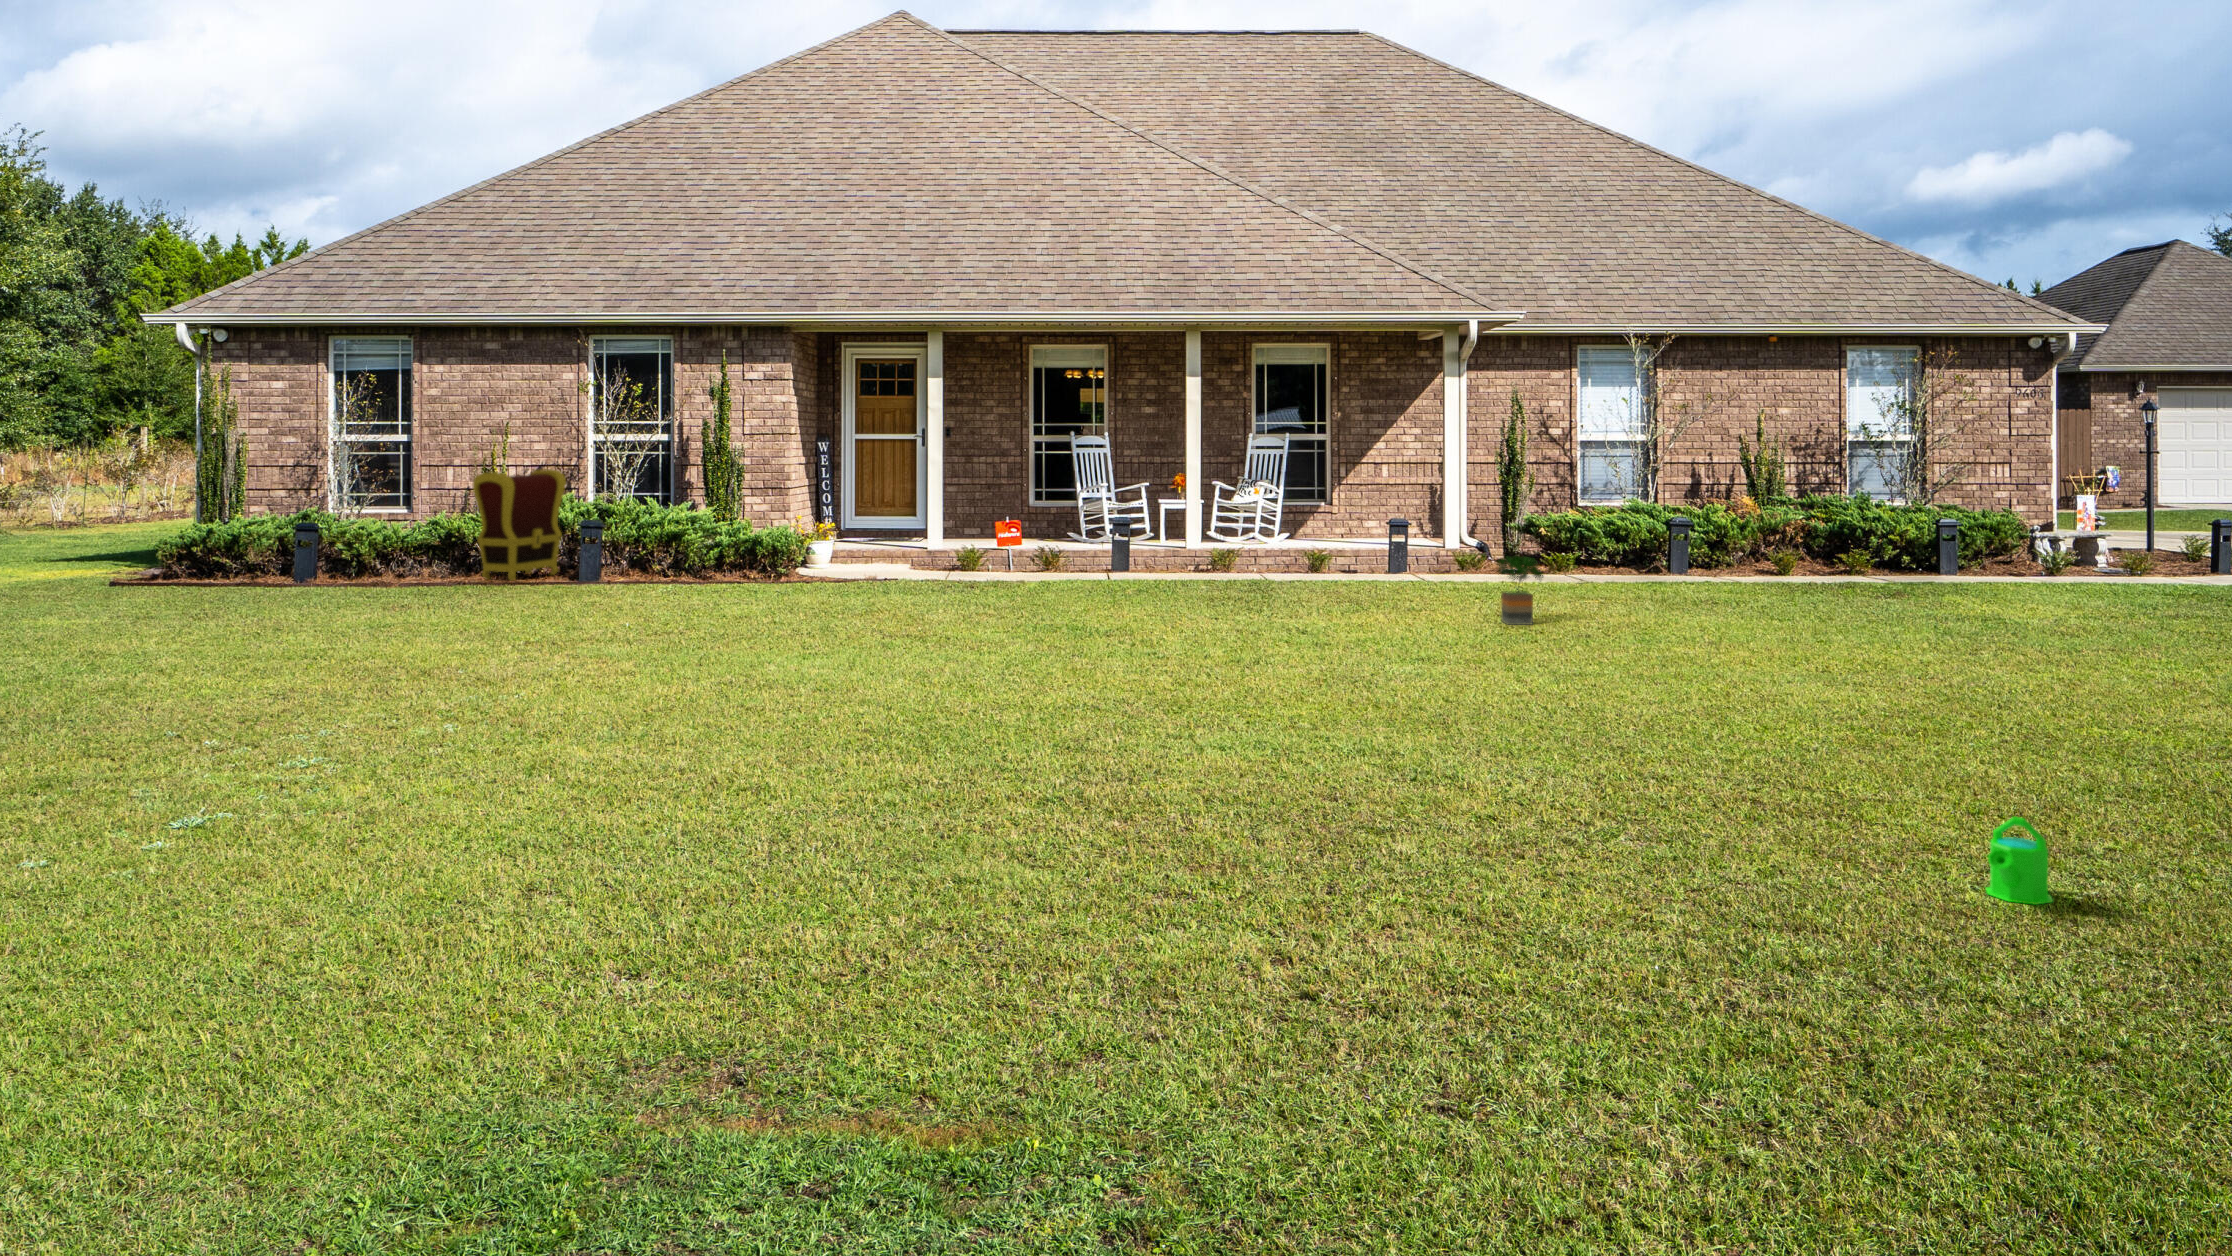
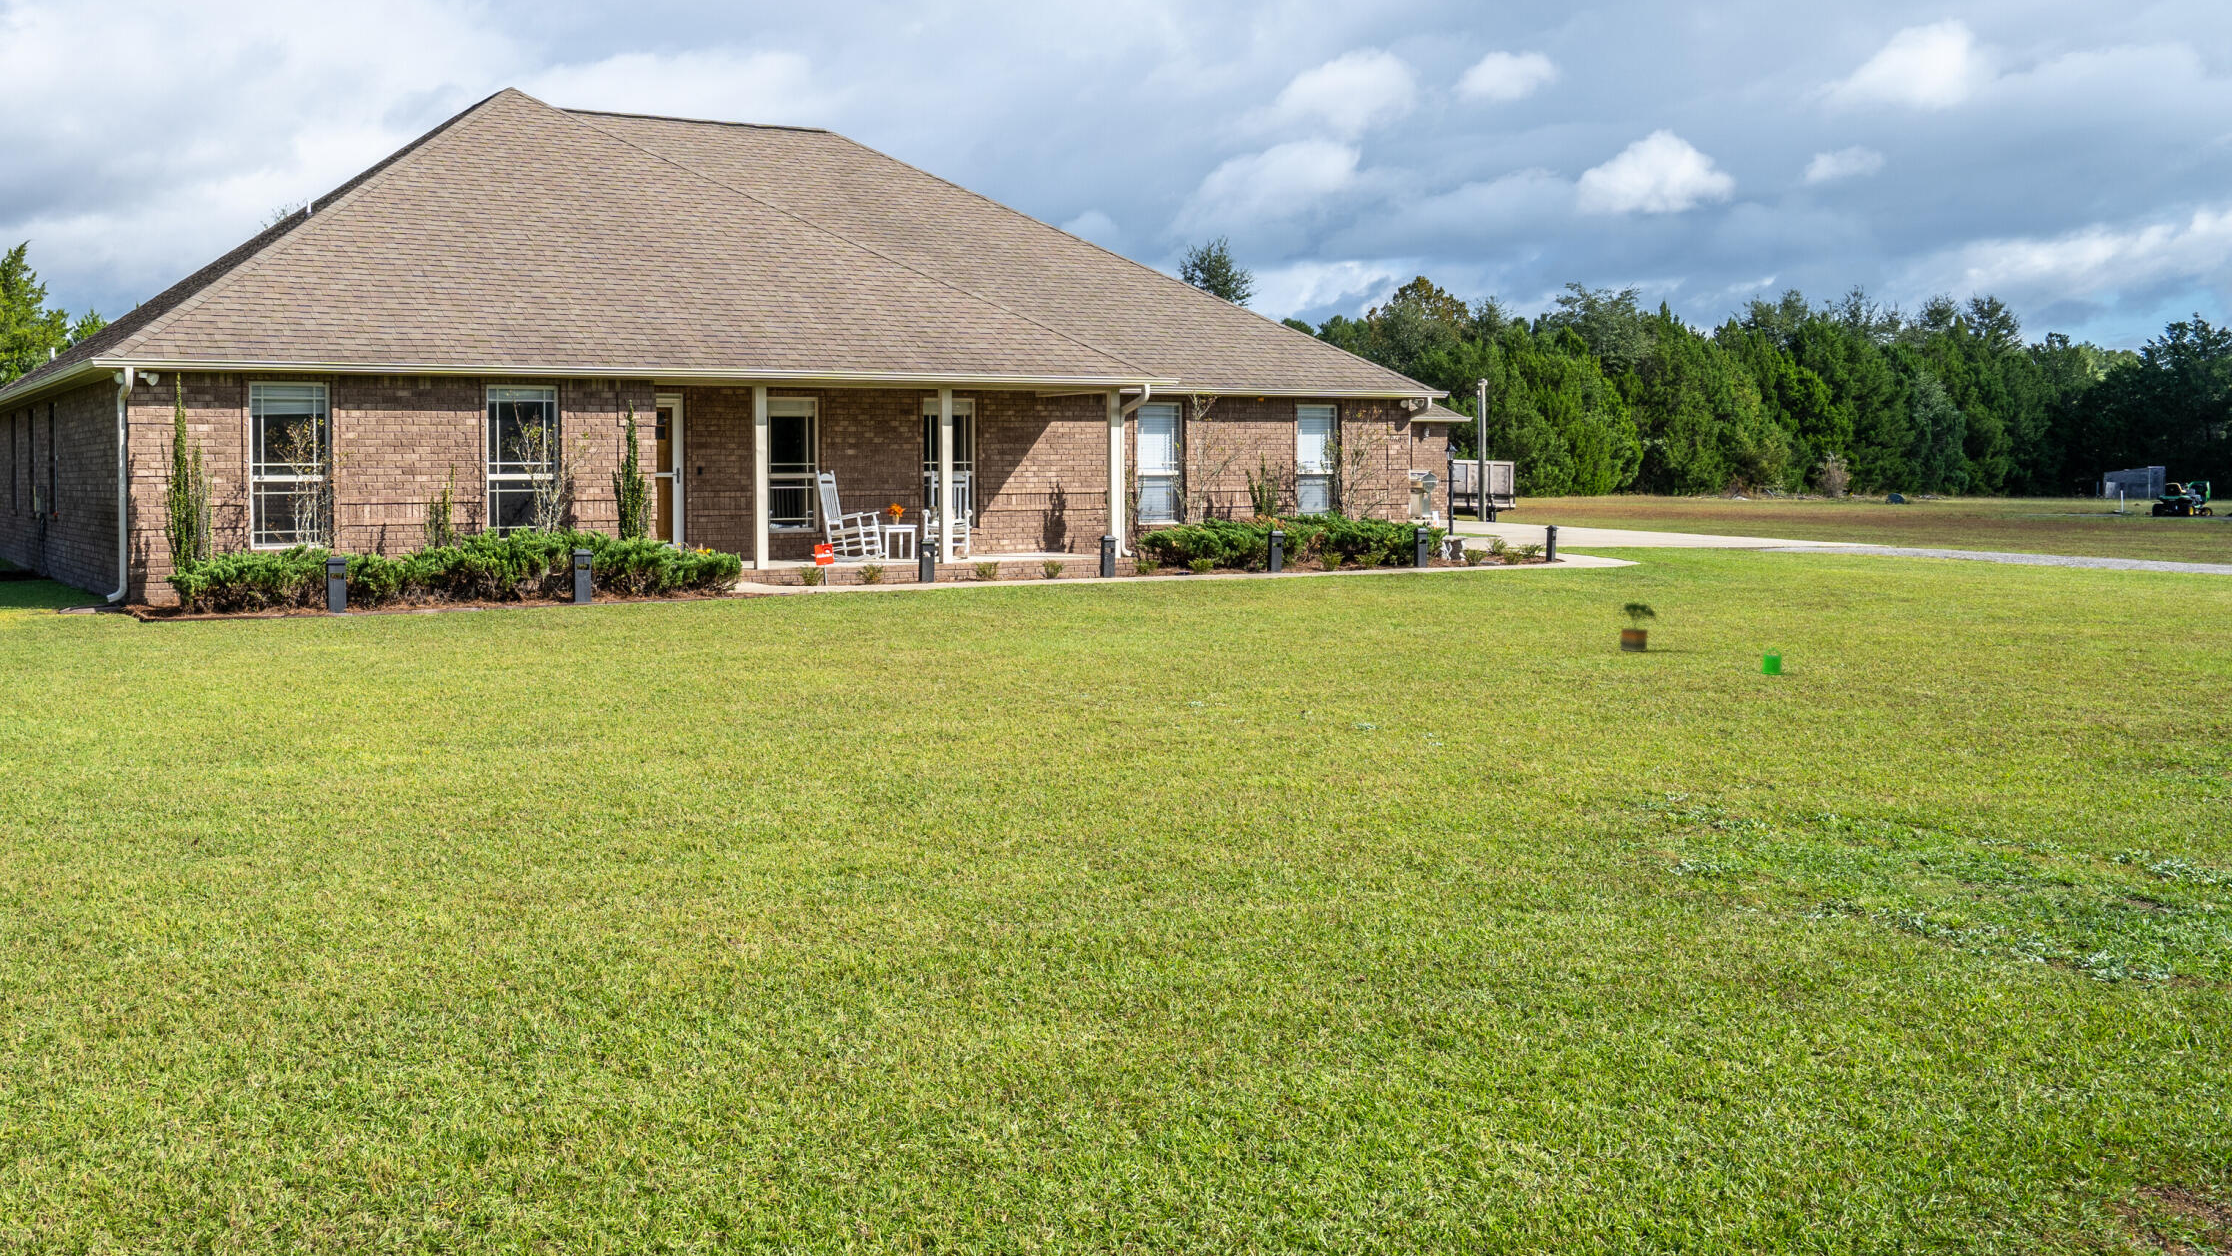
armchair: present [473,469,566,581] -> none [524,508,563,600]
potted tree: present [1496,556,1543,625] -> present [1619,603,1656,652]

